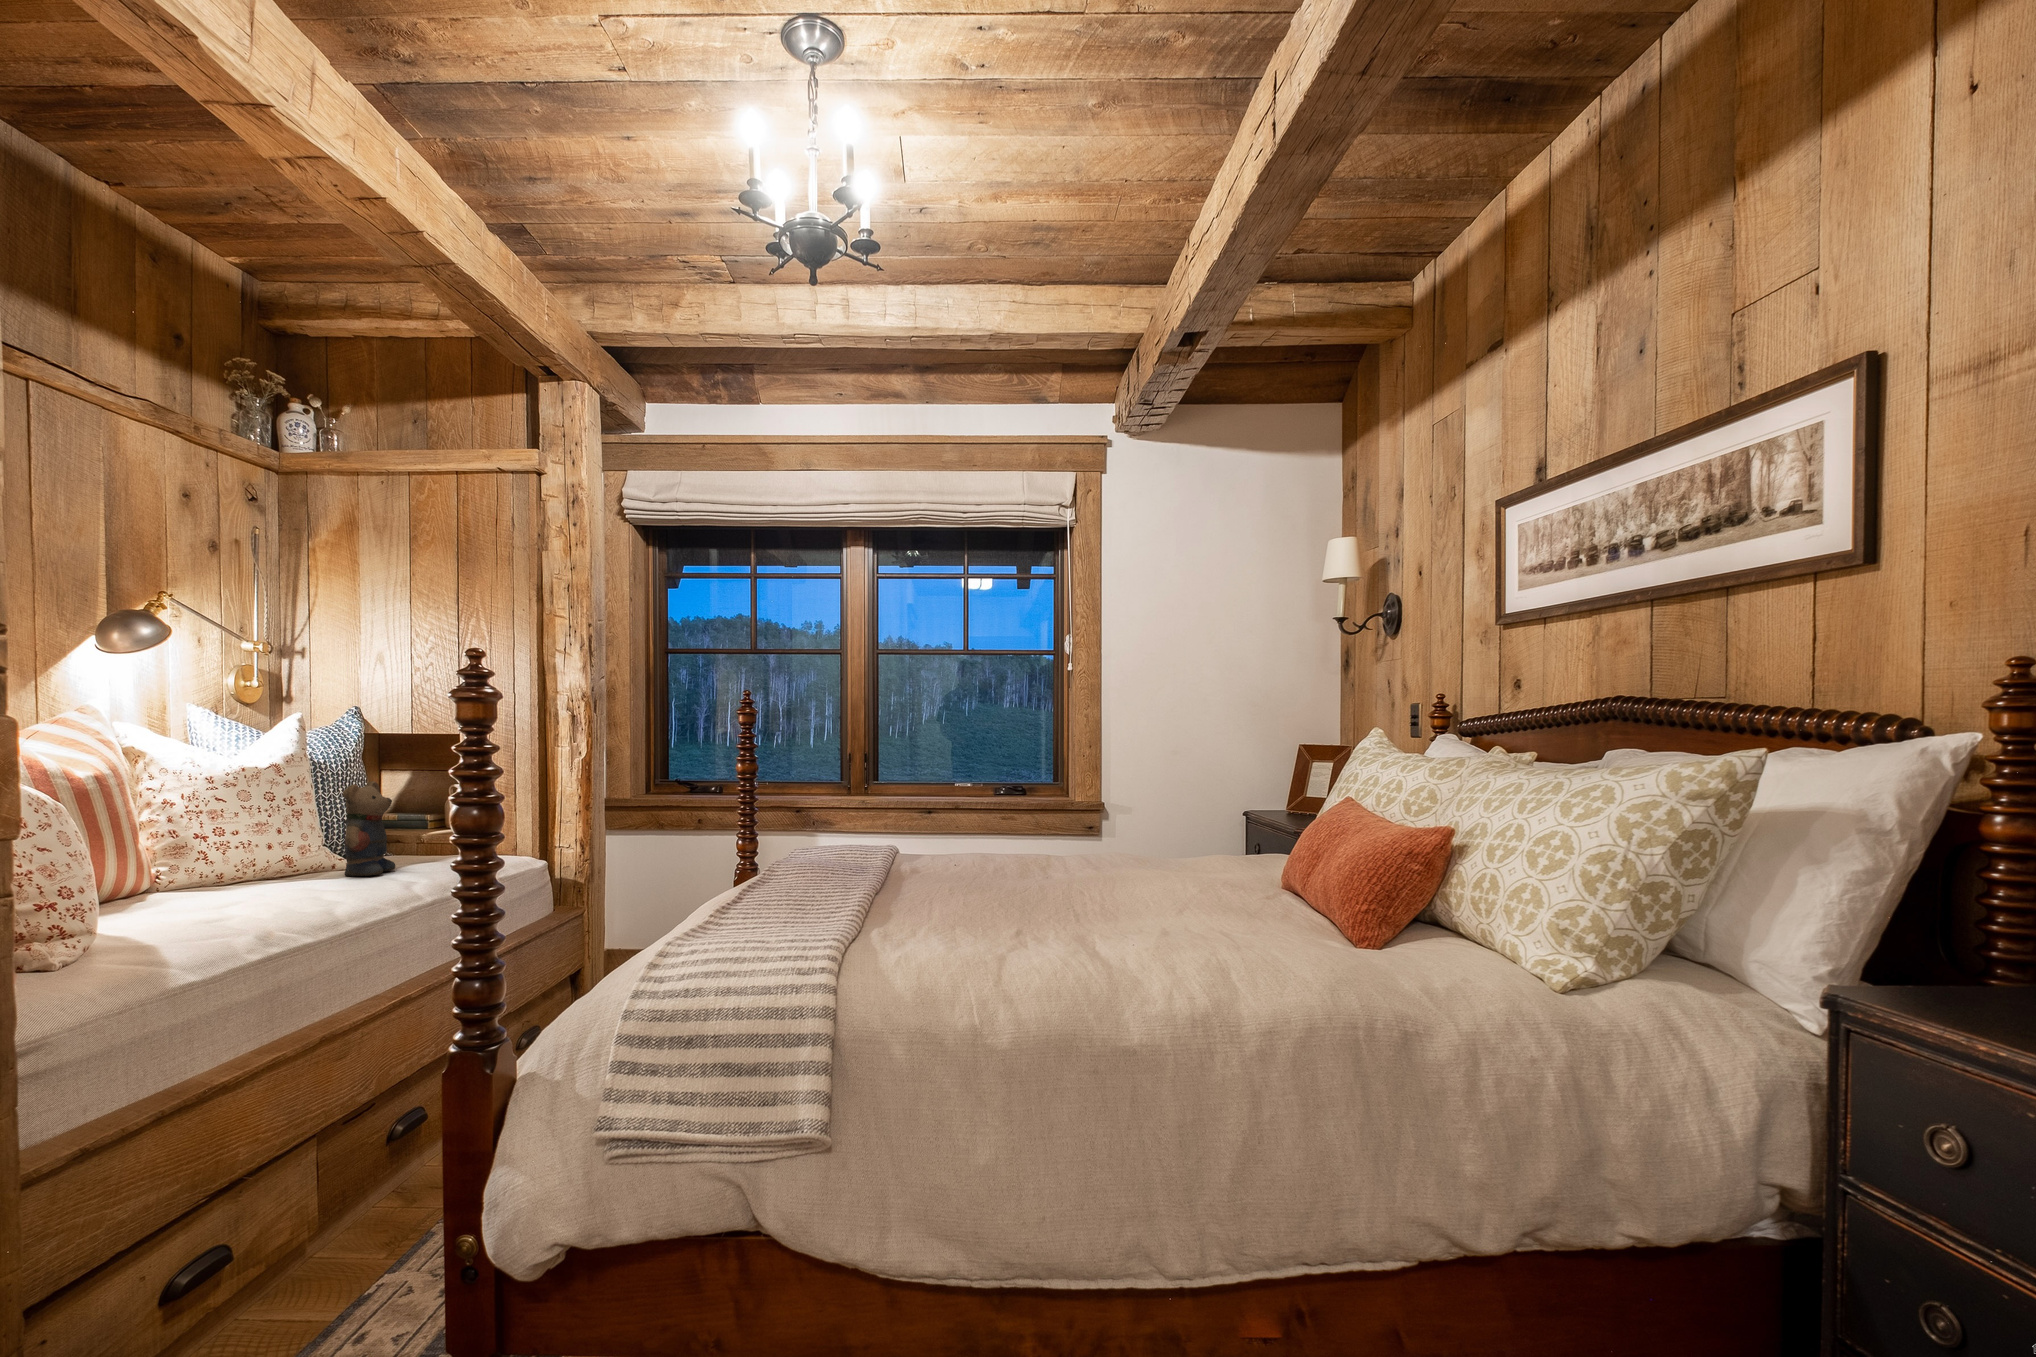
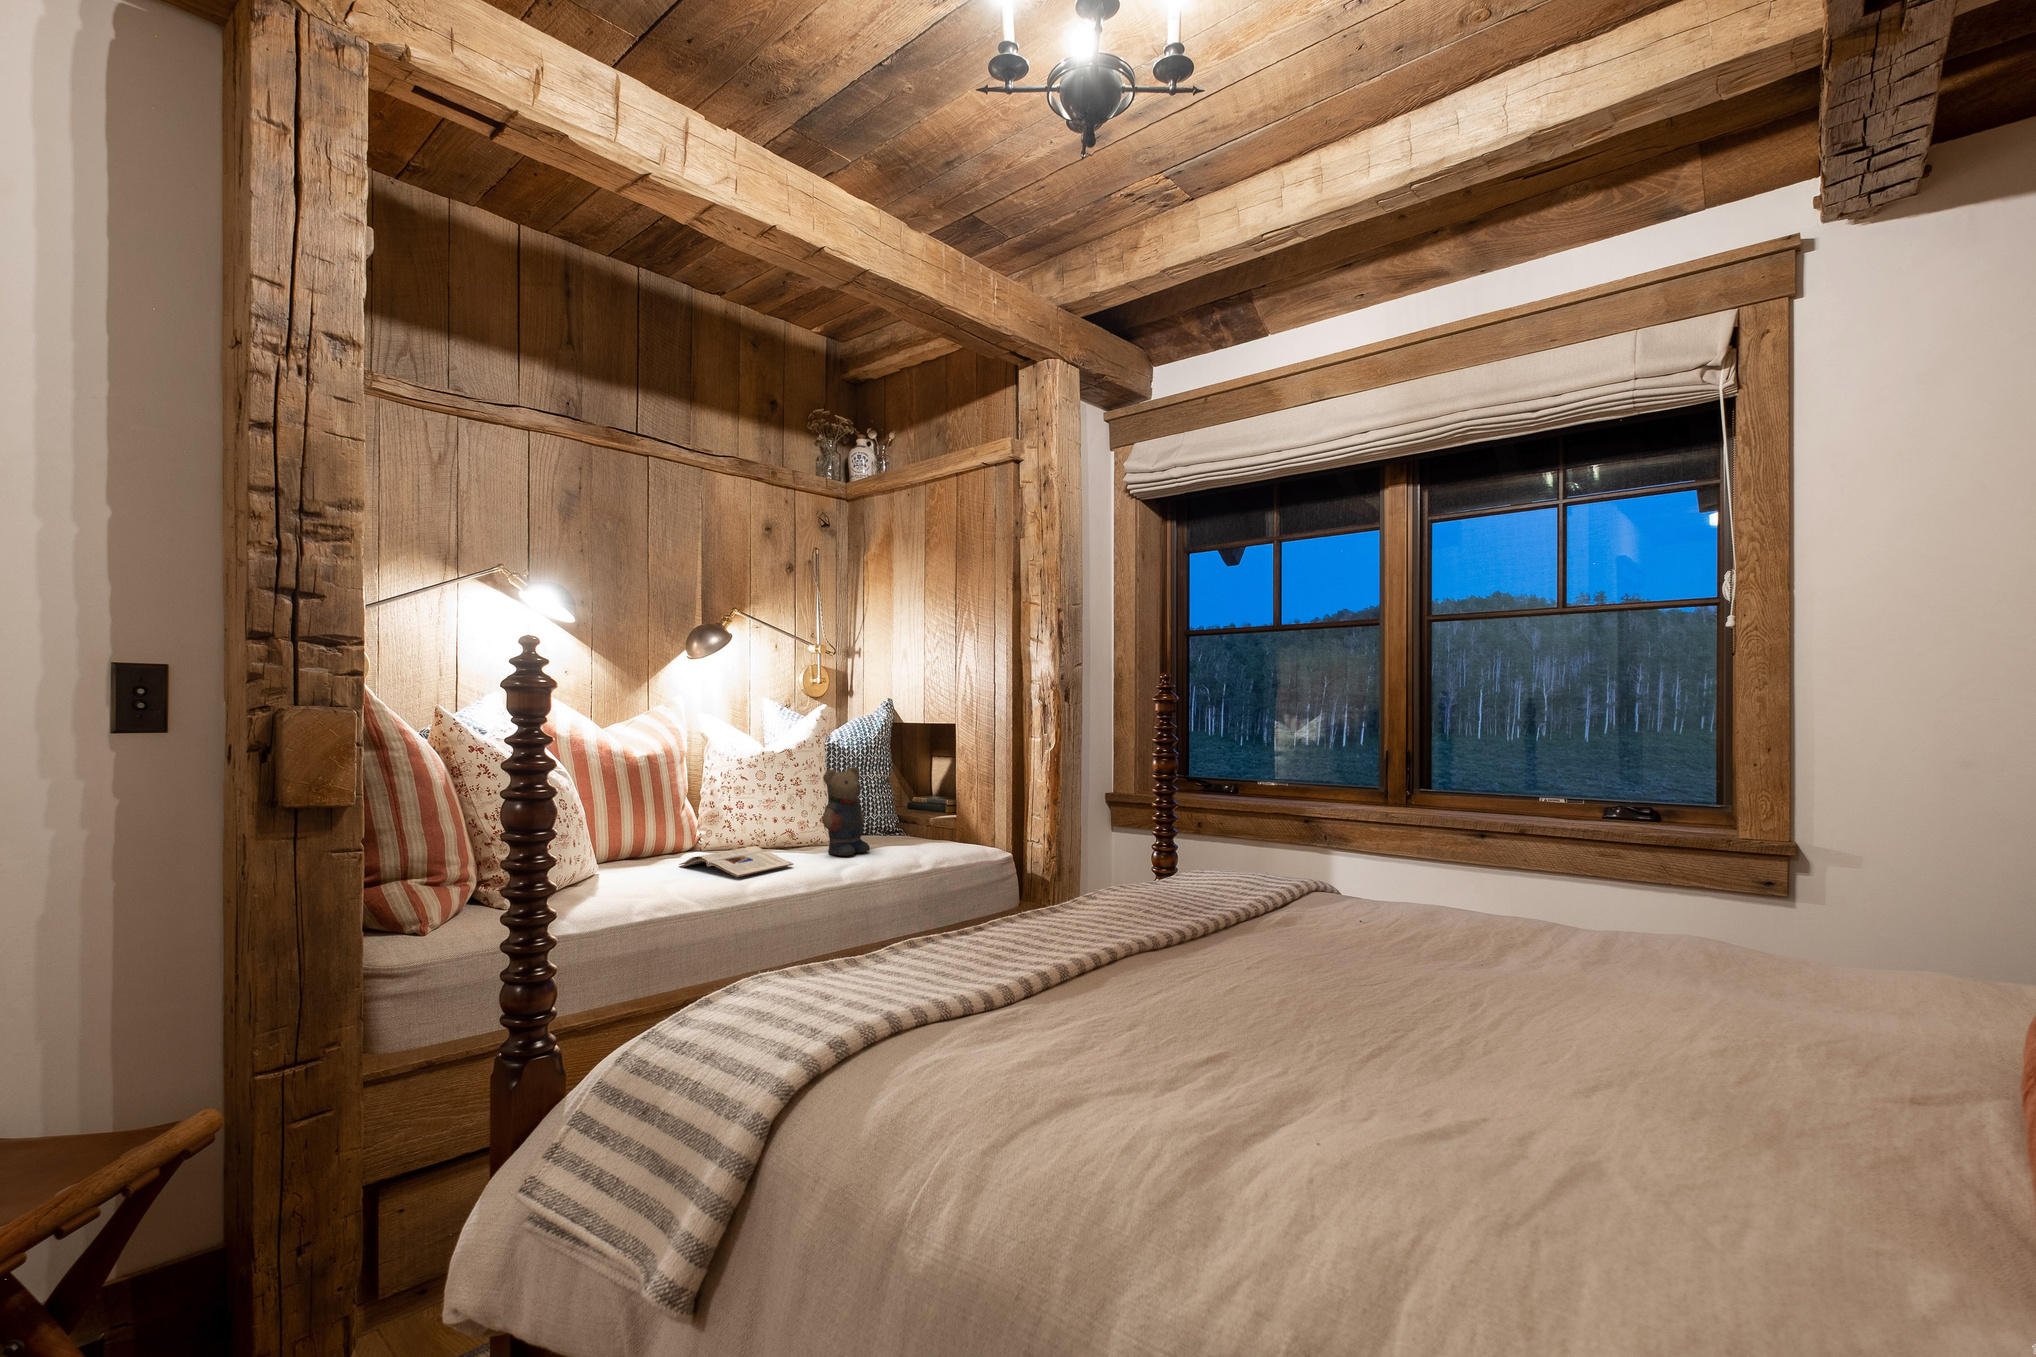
magazine: none [159,875,327,908] -> present [679,846,793,877]

